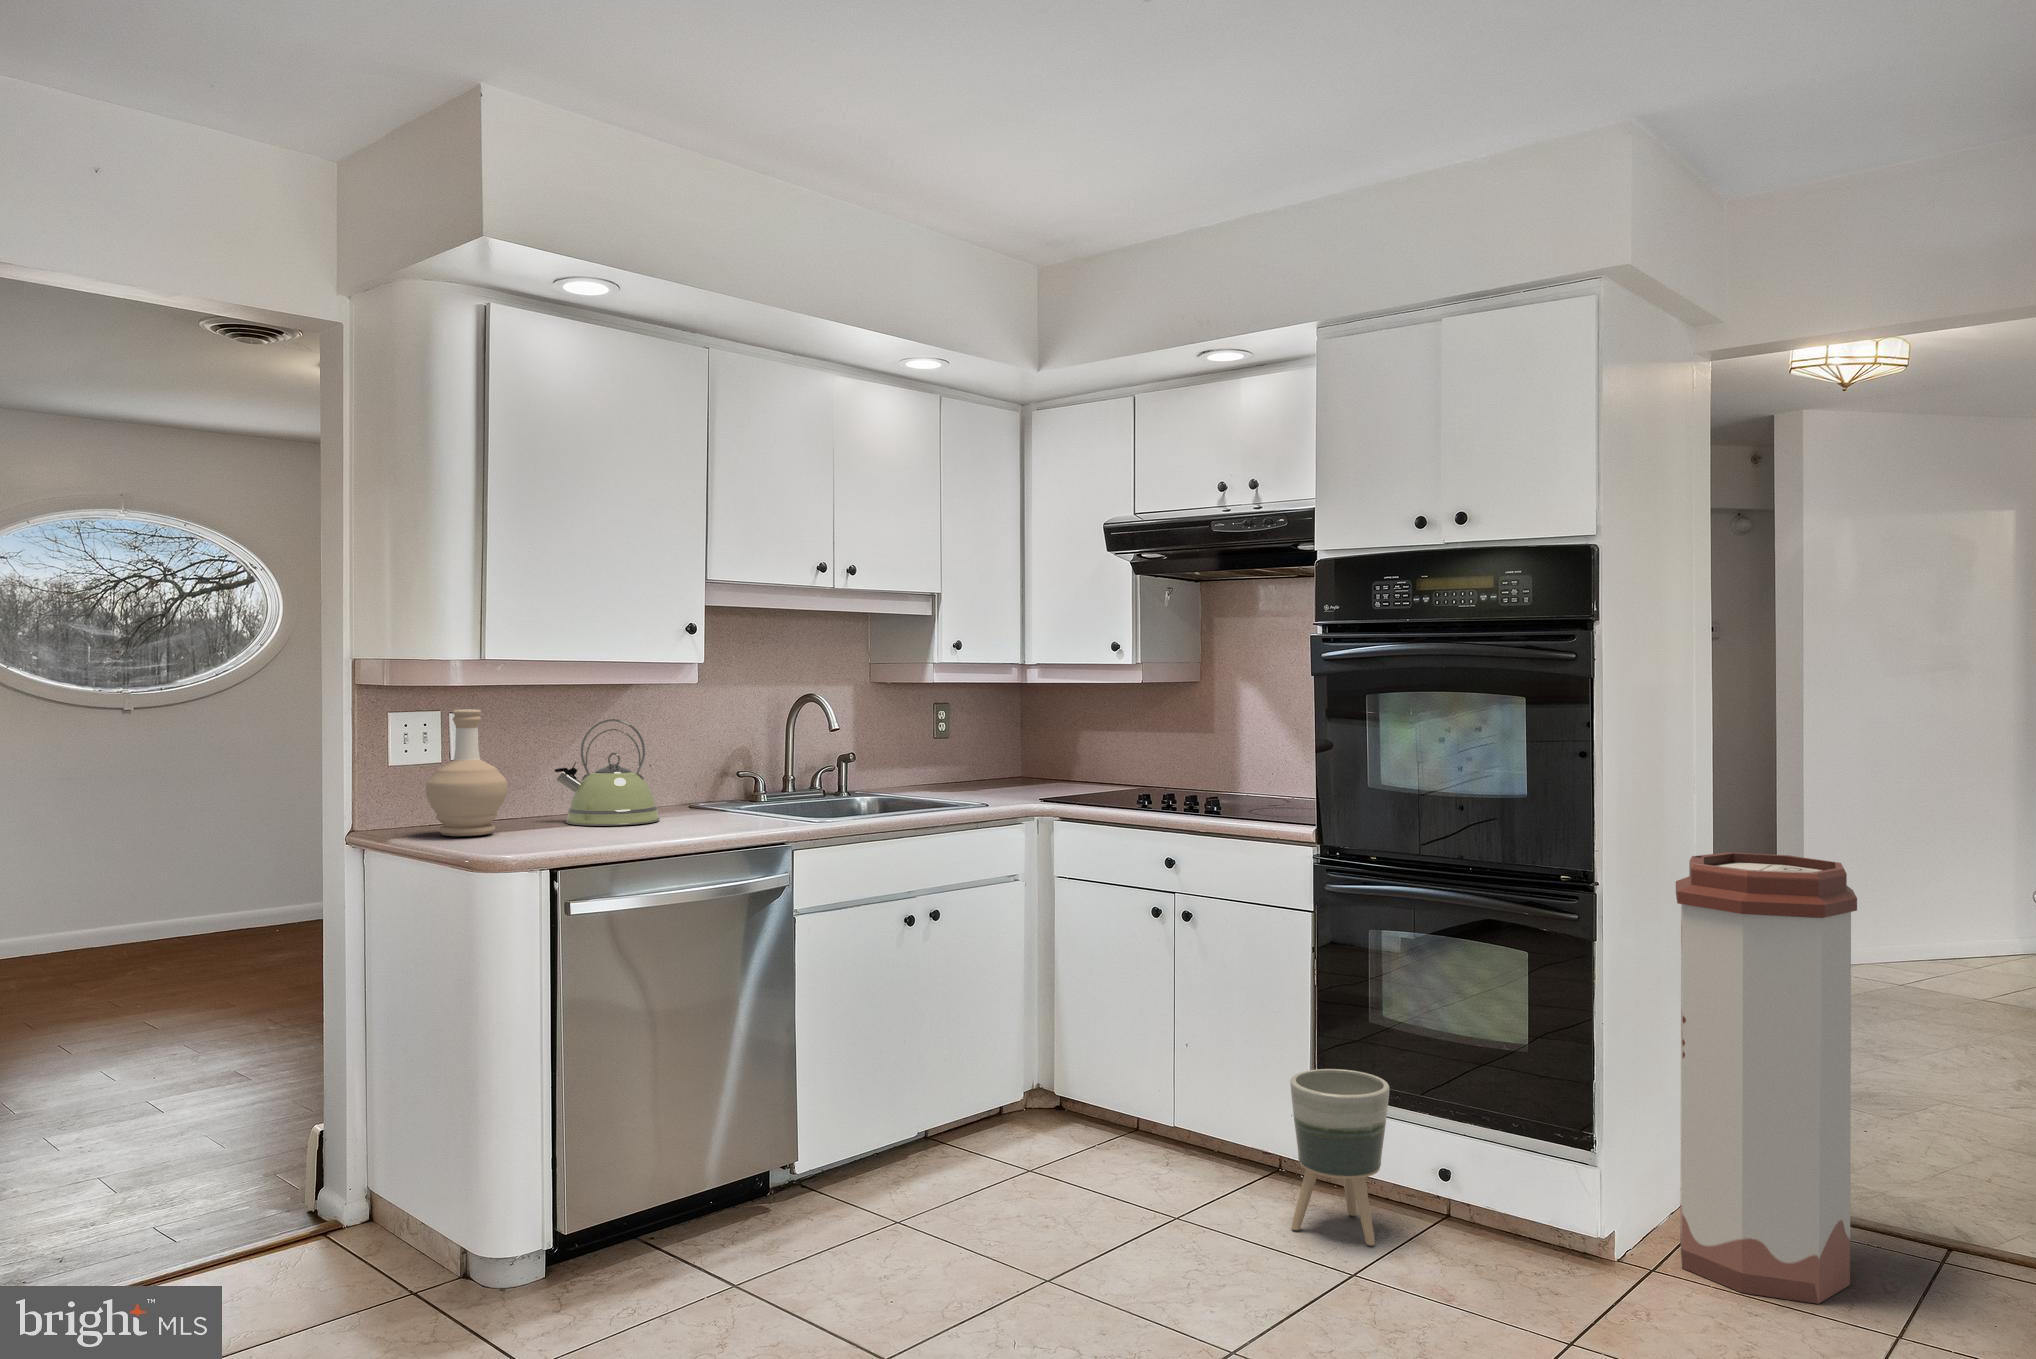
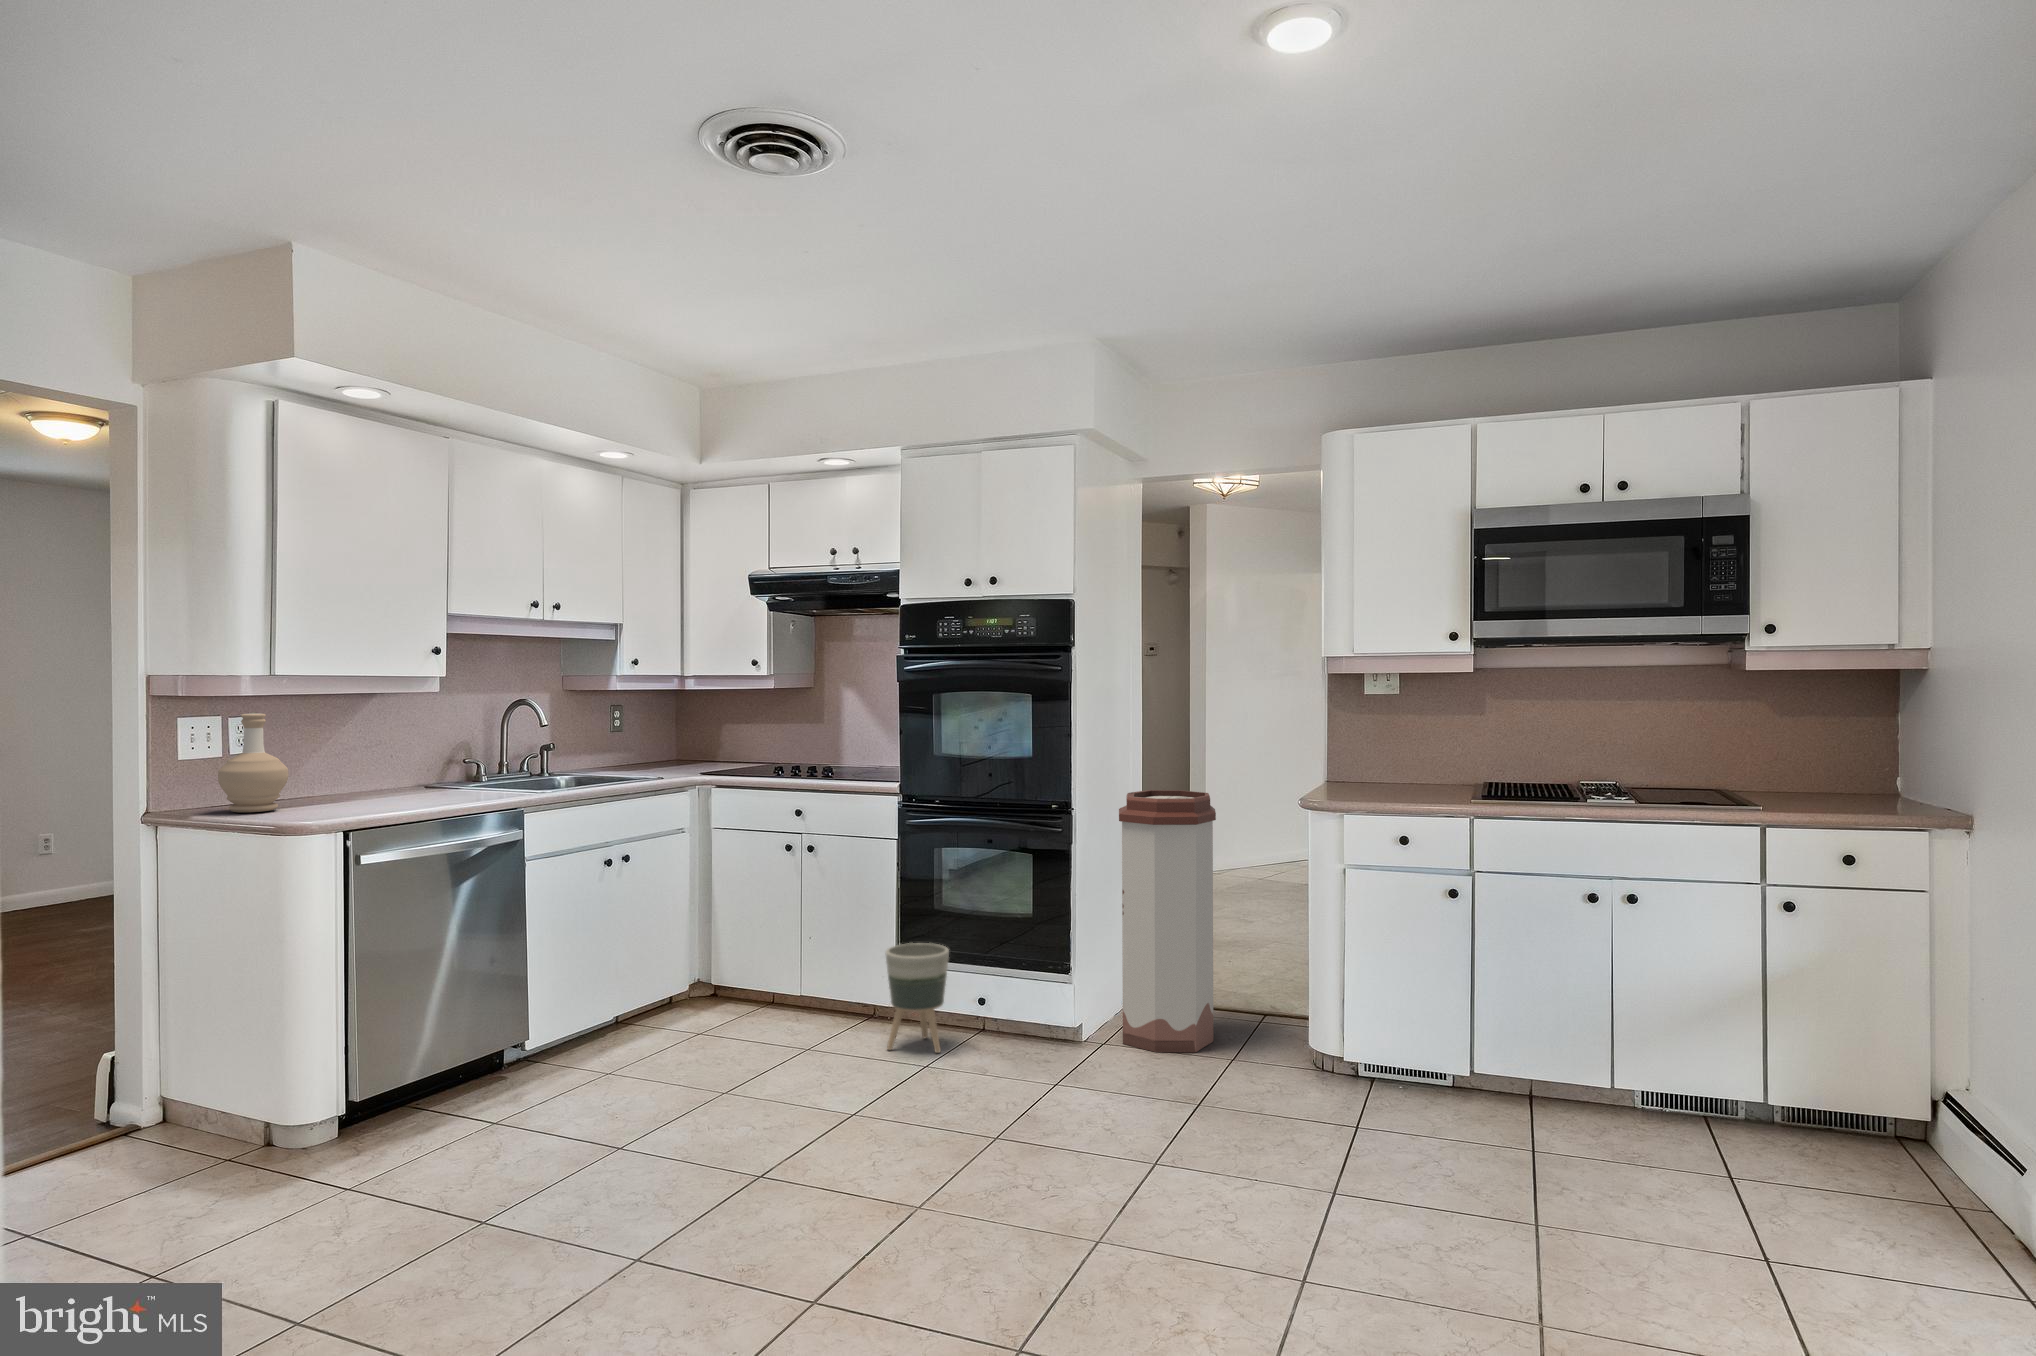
kettle: present [554,719,660,826] -> none [318,720,408,802]

